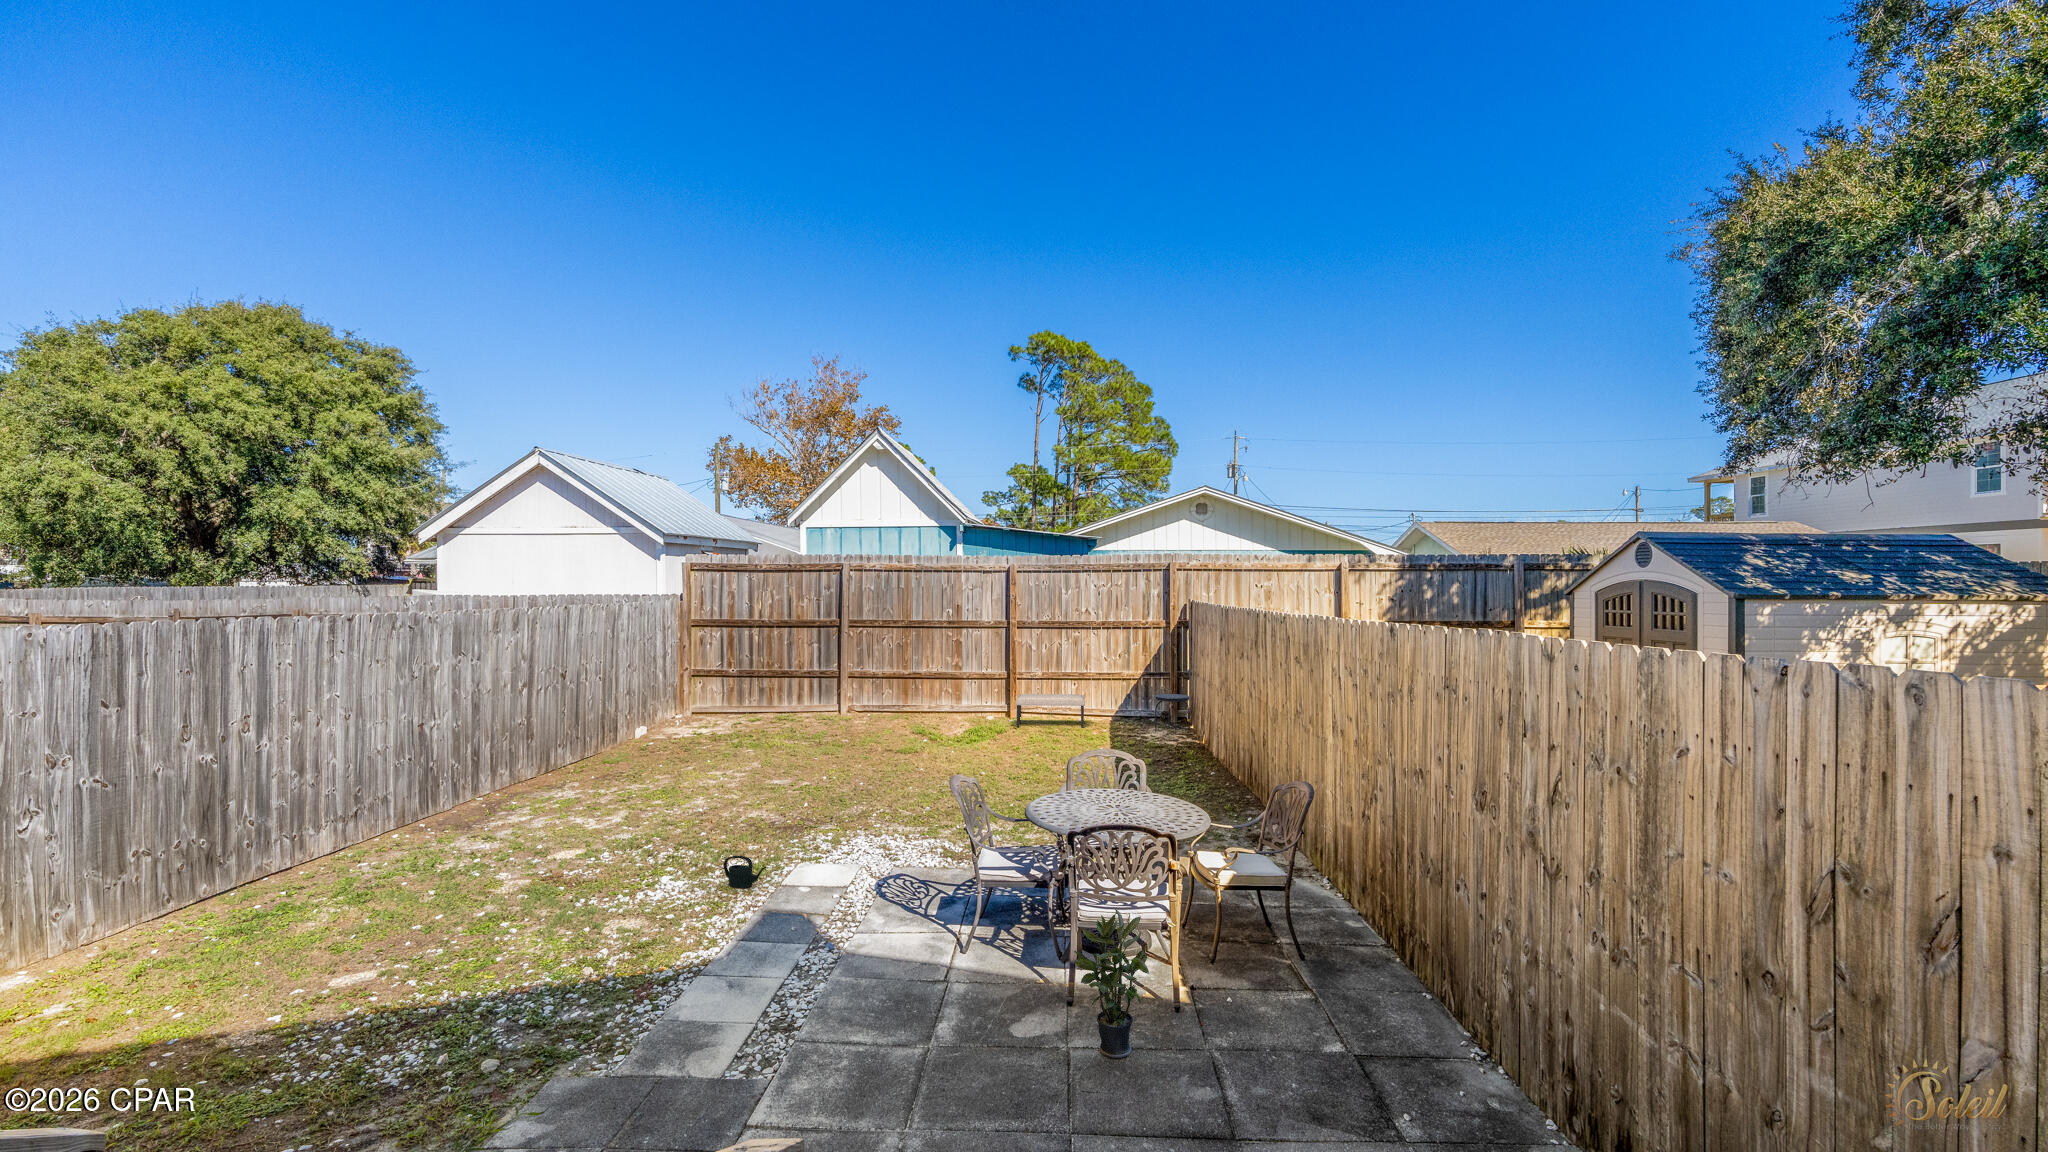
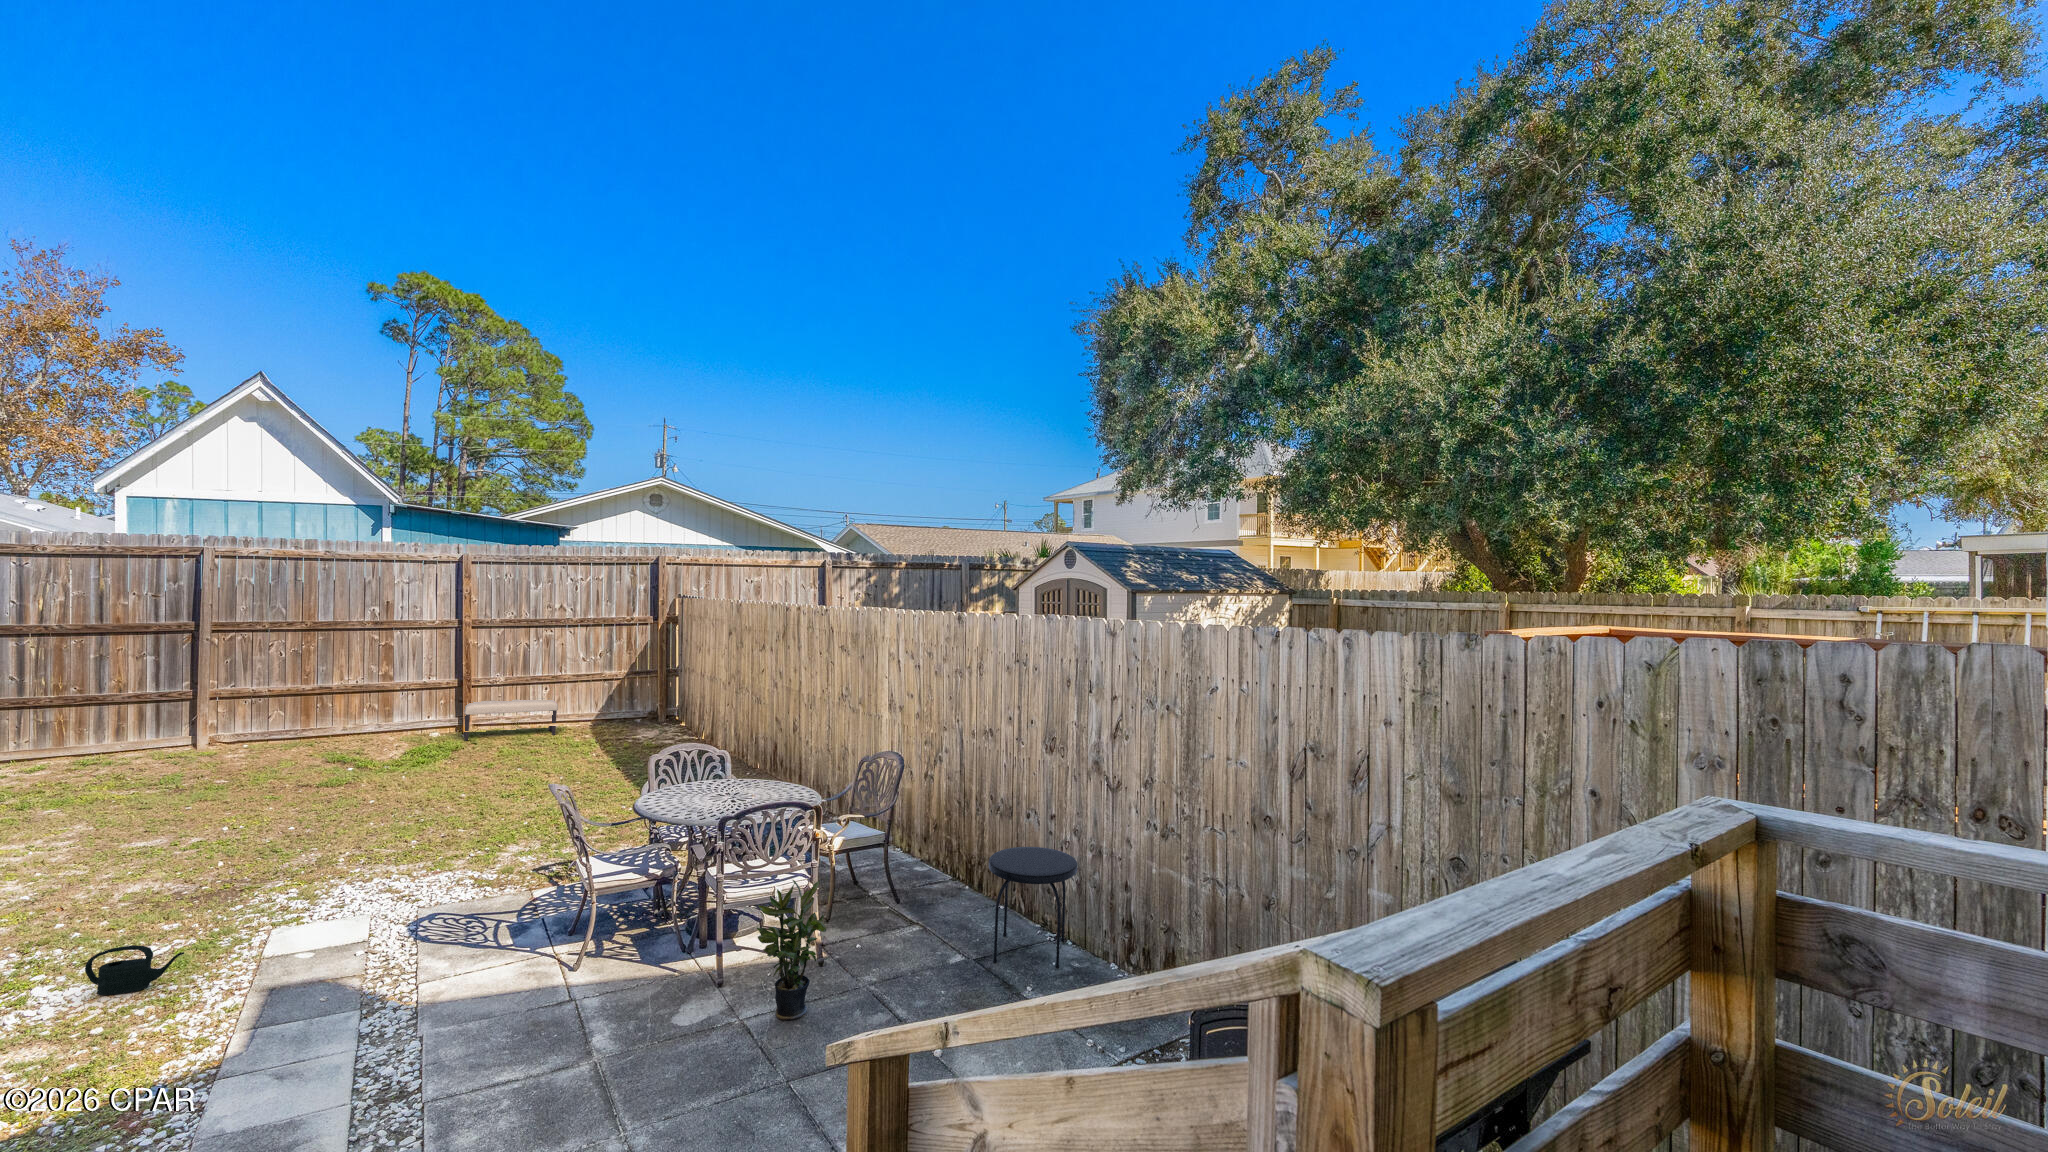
side table: present [1155,694,1190,734] -> present [989,847,1077,969]

